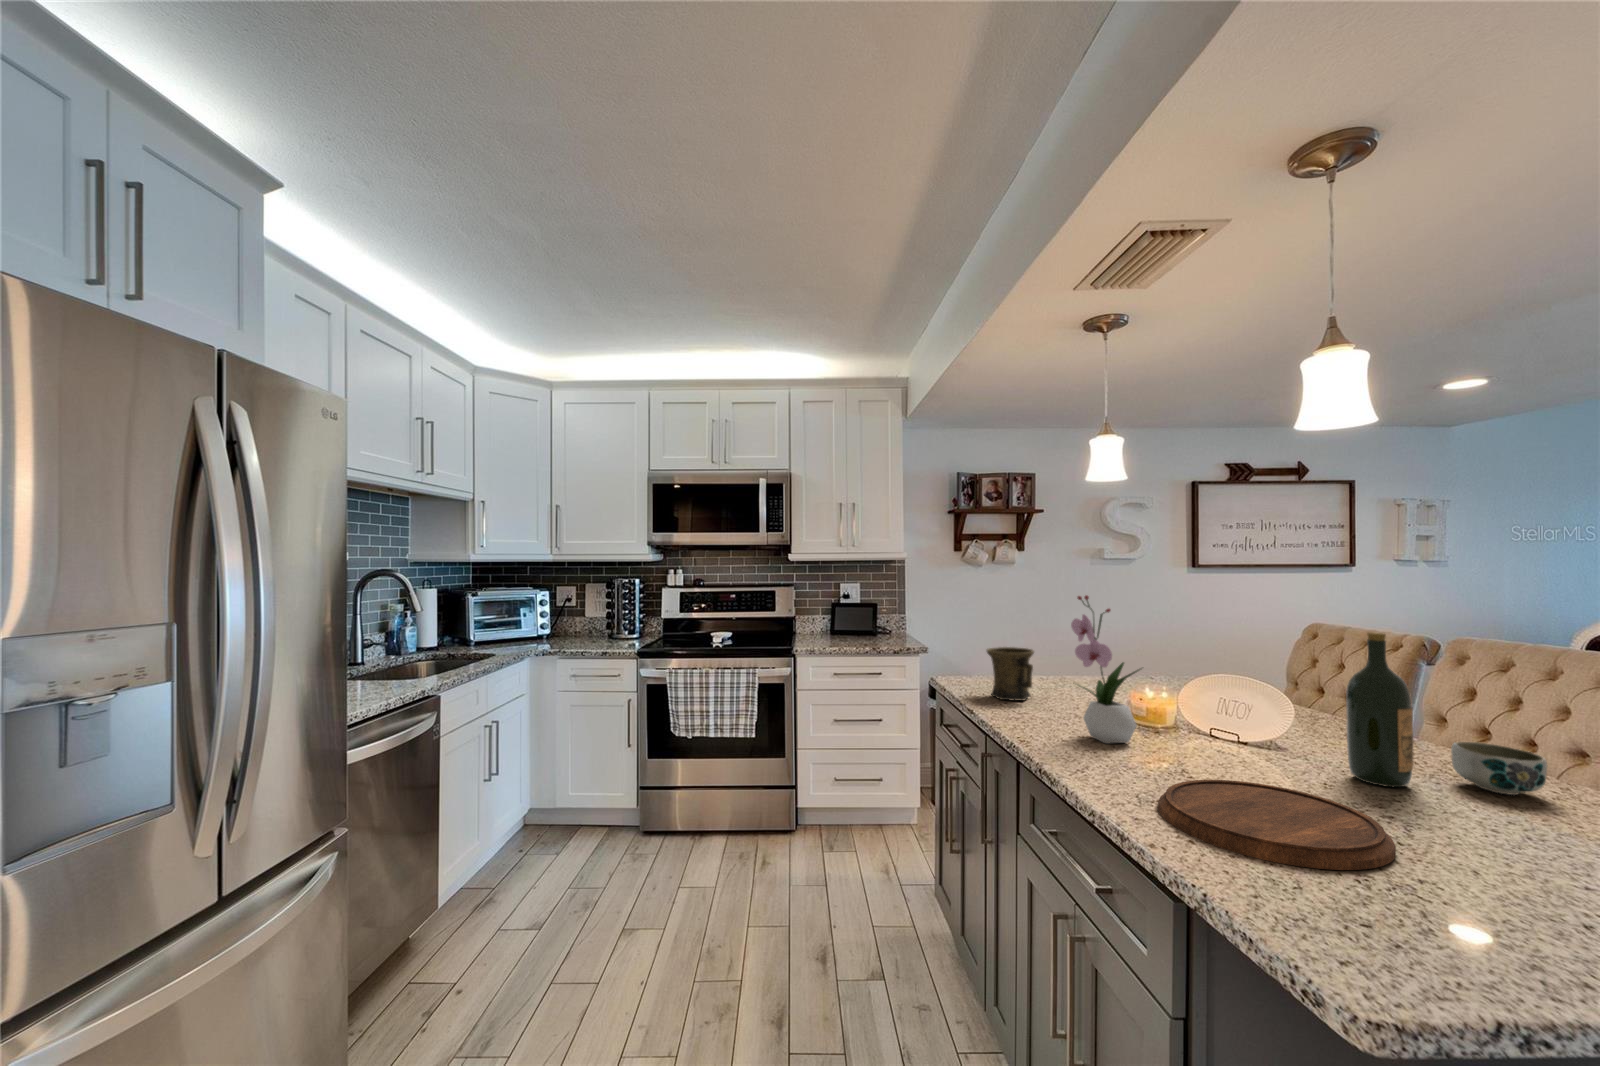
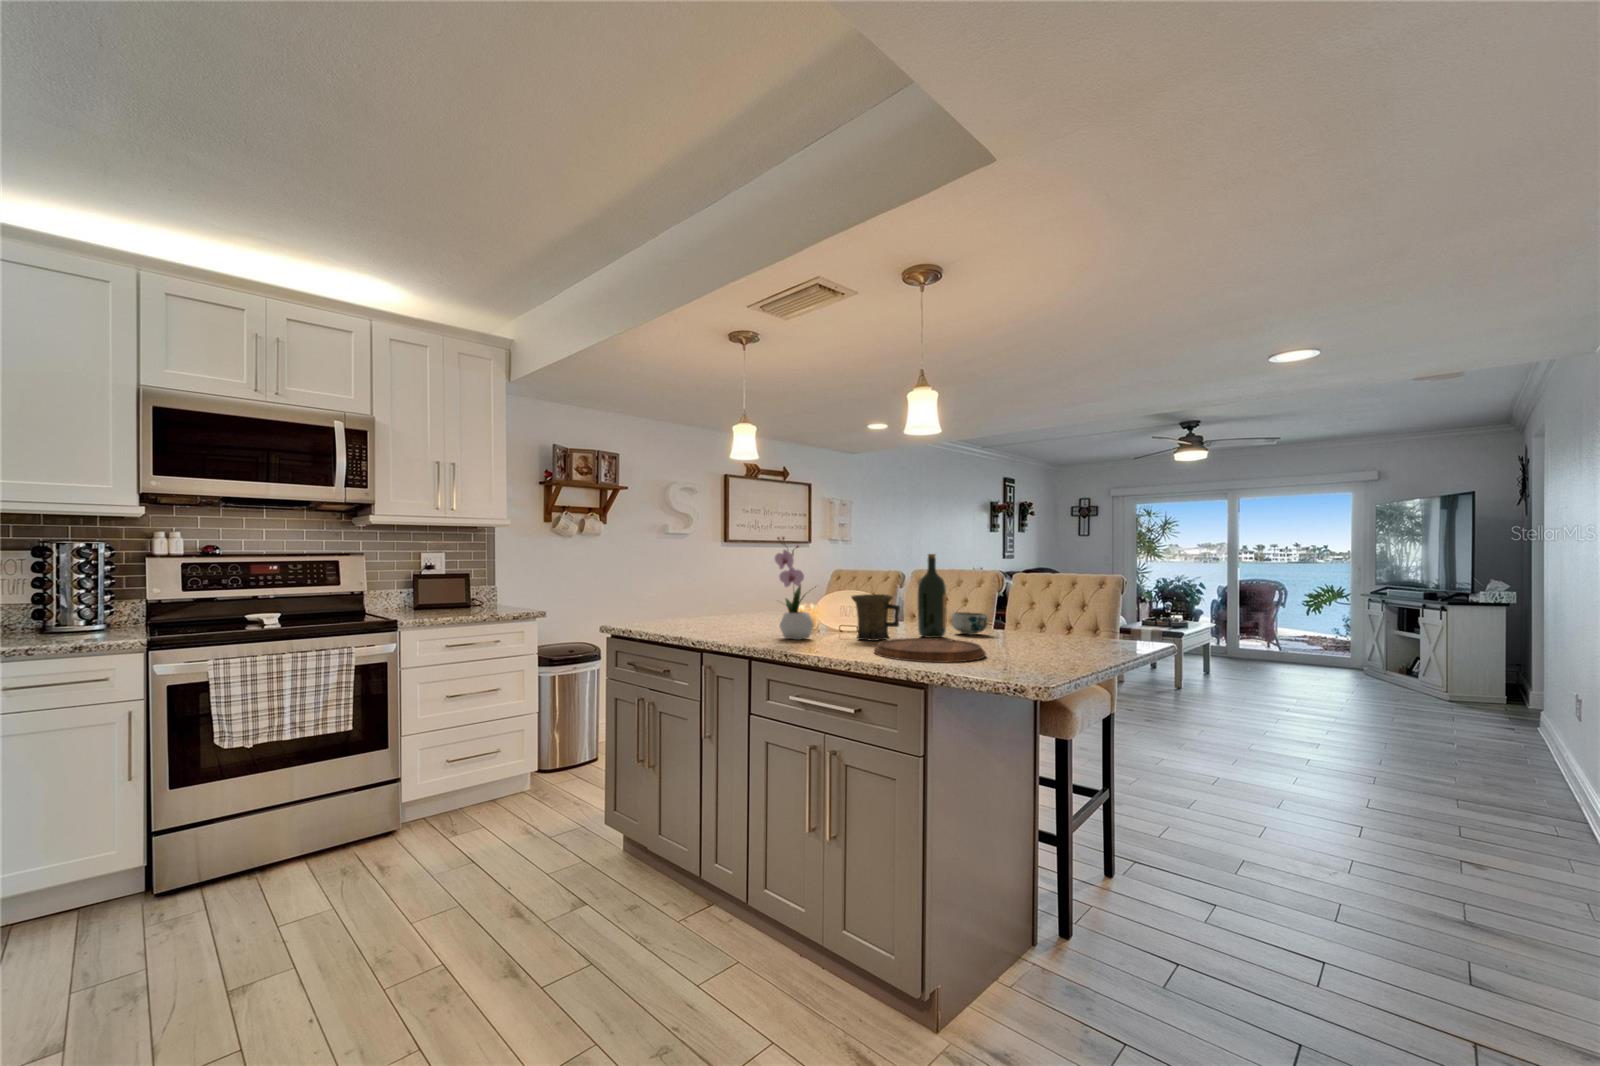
mug: present [987,647,1034,700] -> present [851,594,900,641]

